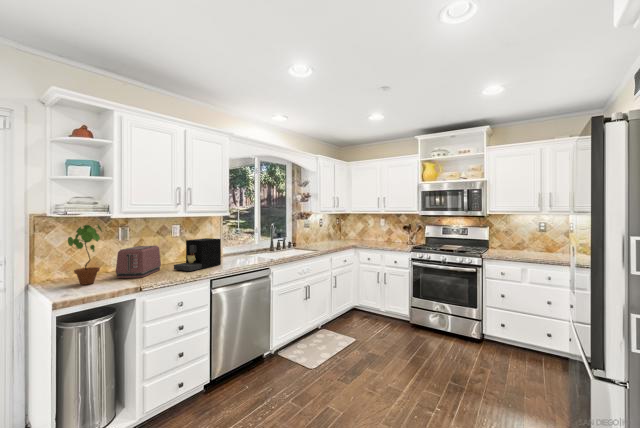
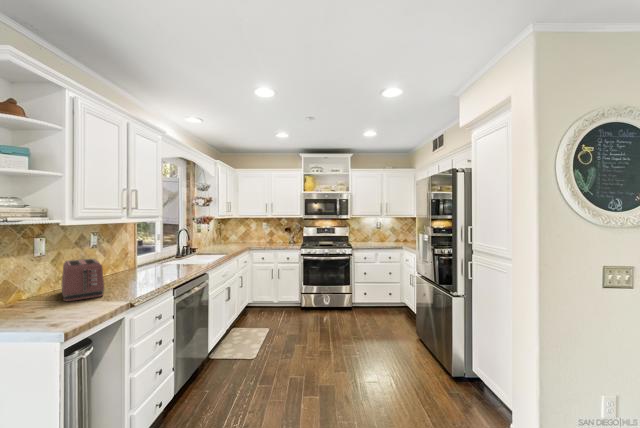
potted plant: present [68,225,102,285] -> none [20,234,60,314]
coffee maker: present [174,238,221,271] -> none [120,247,162,285]

